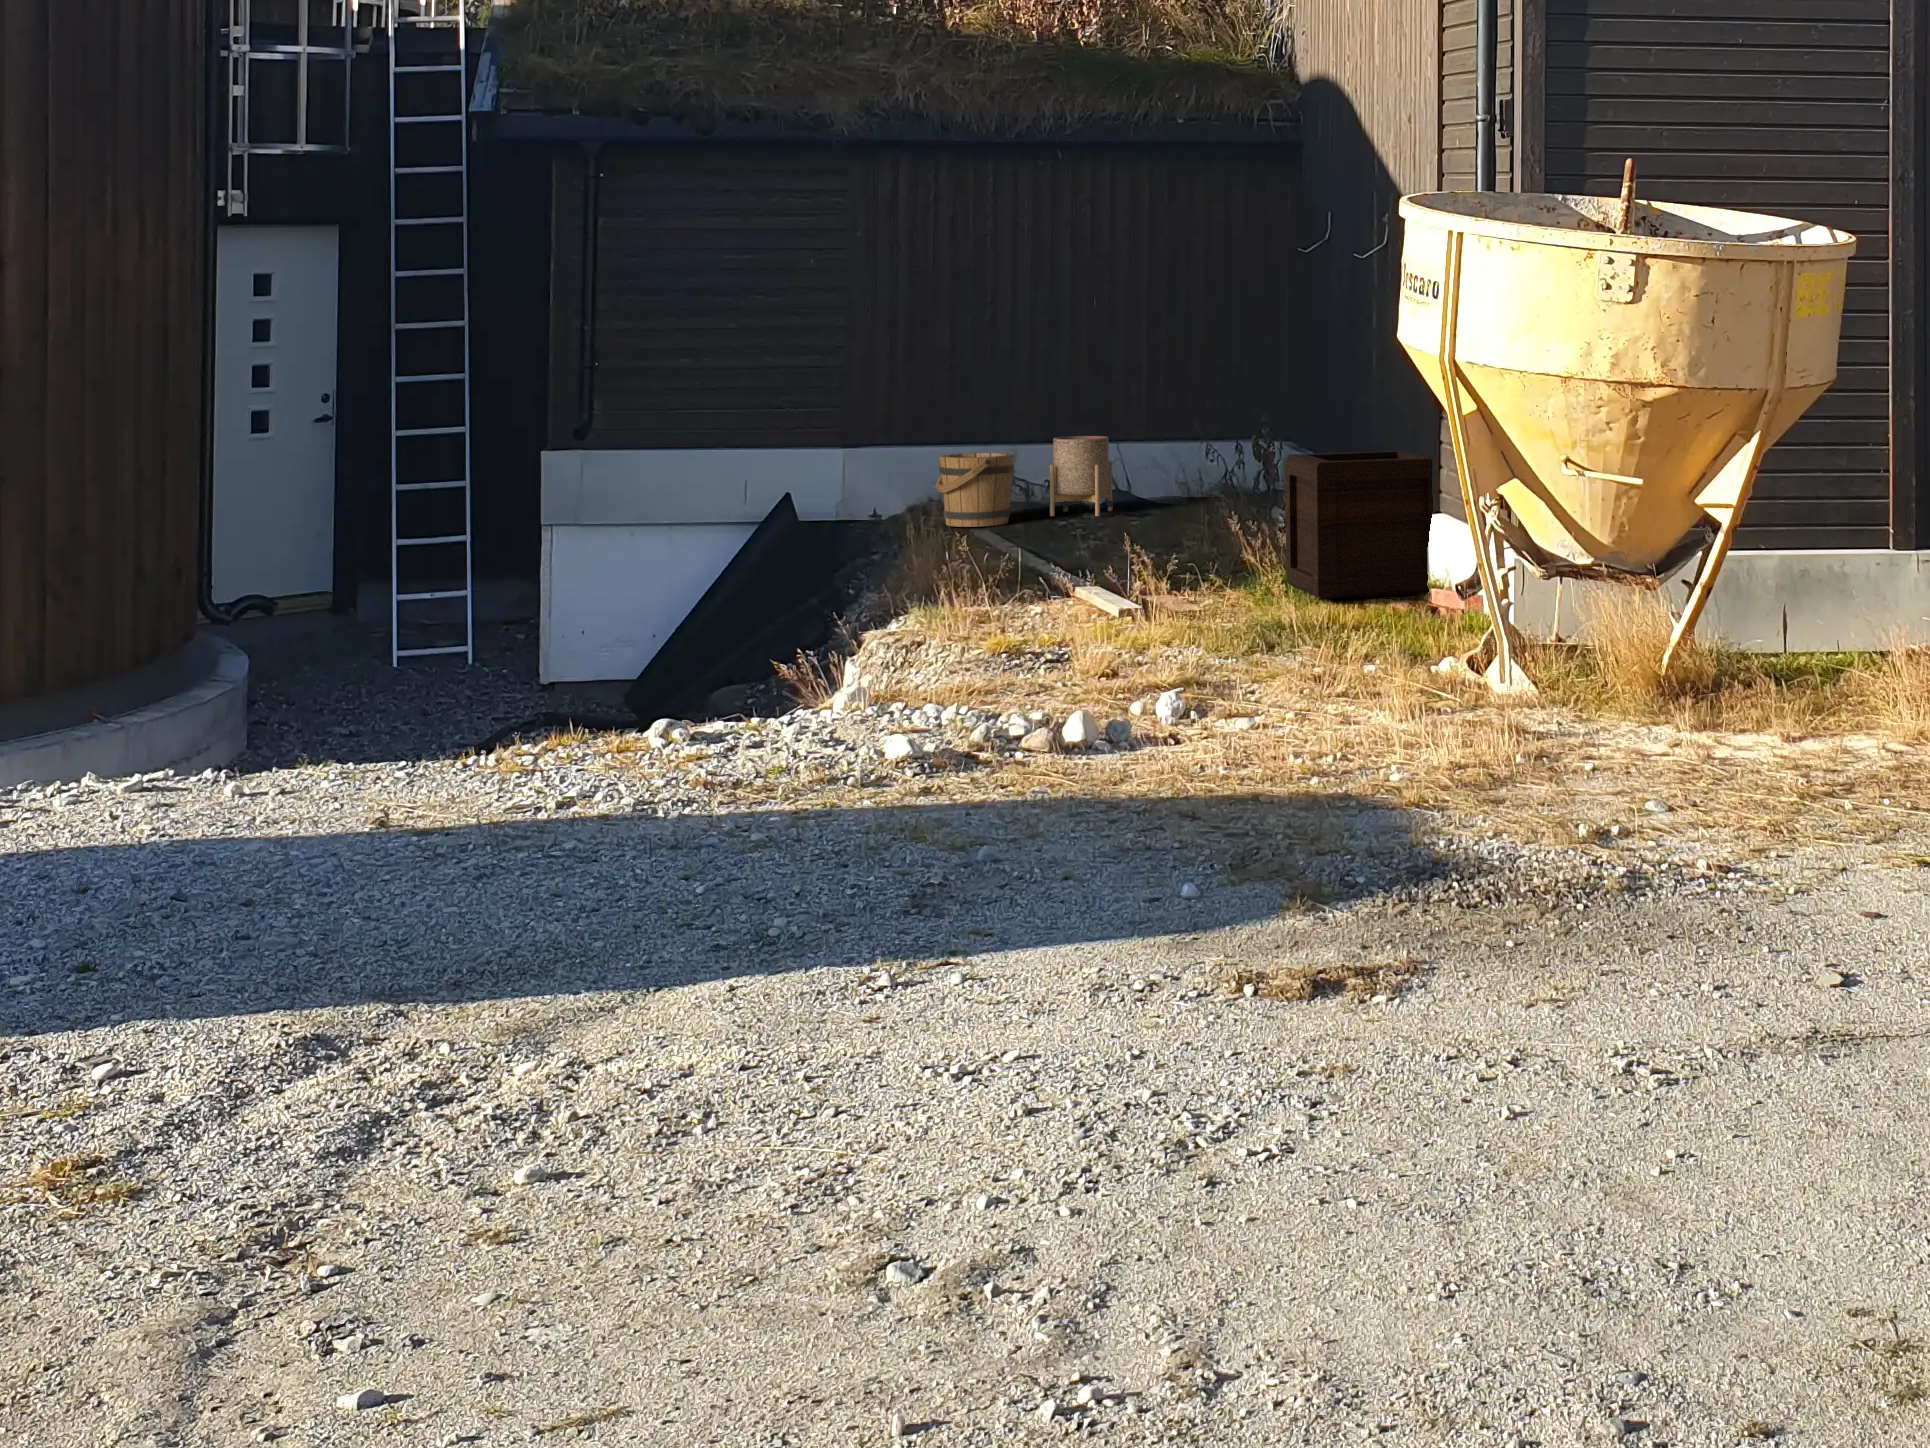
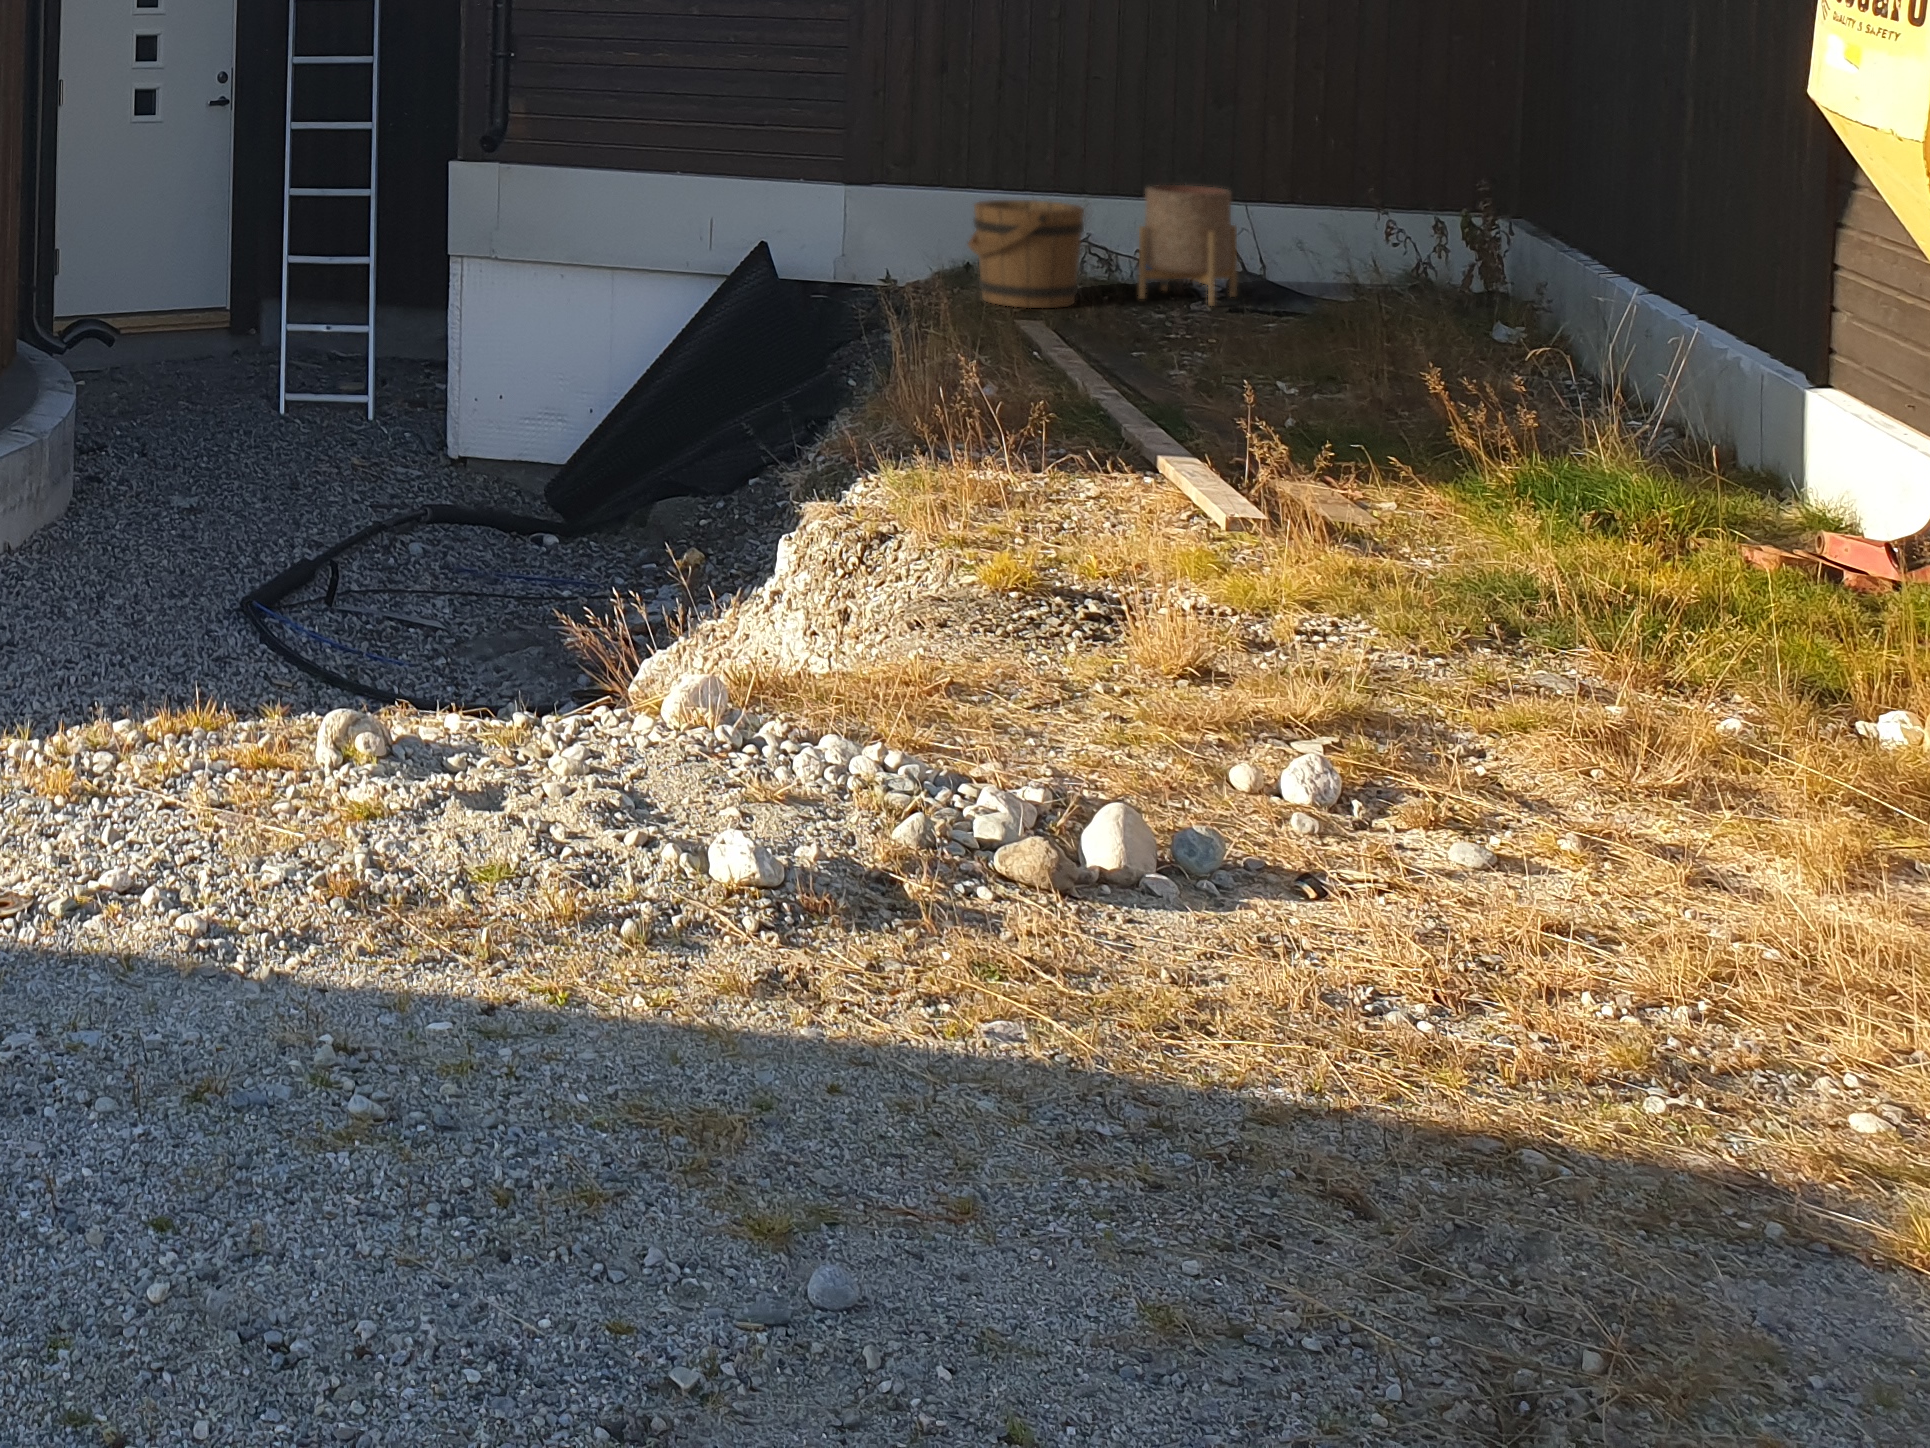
wooden crate: present [1285,451,1433,598] -> none [1536,281,1878,563]

